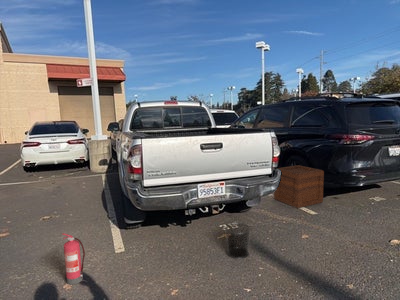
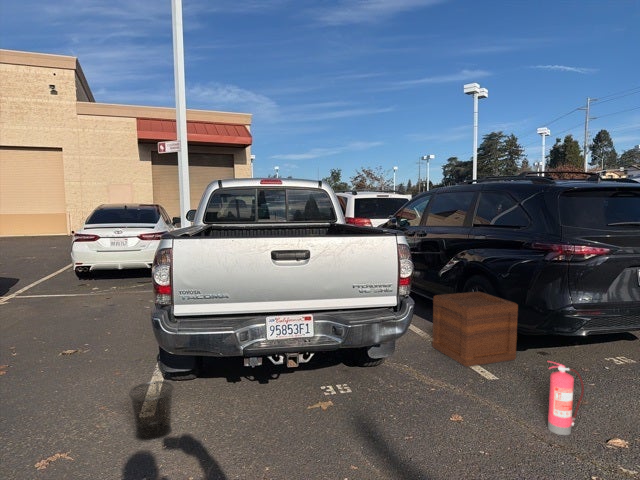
trash can: present [226,223,250,259] -> present [129,381,174,442]
fire extinguisher: present [63,233,85,285] -> present [548,361,584,435]

